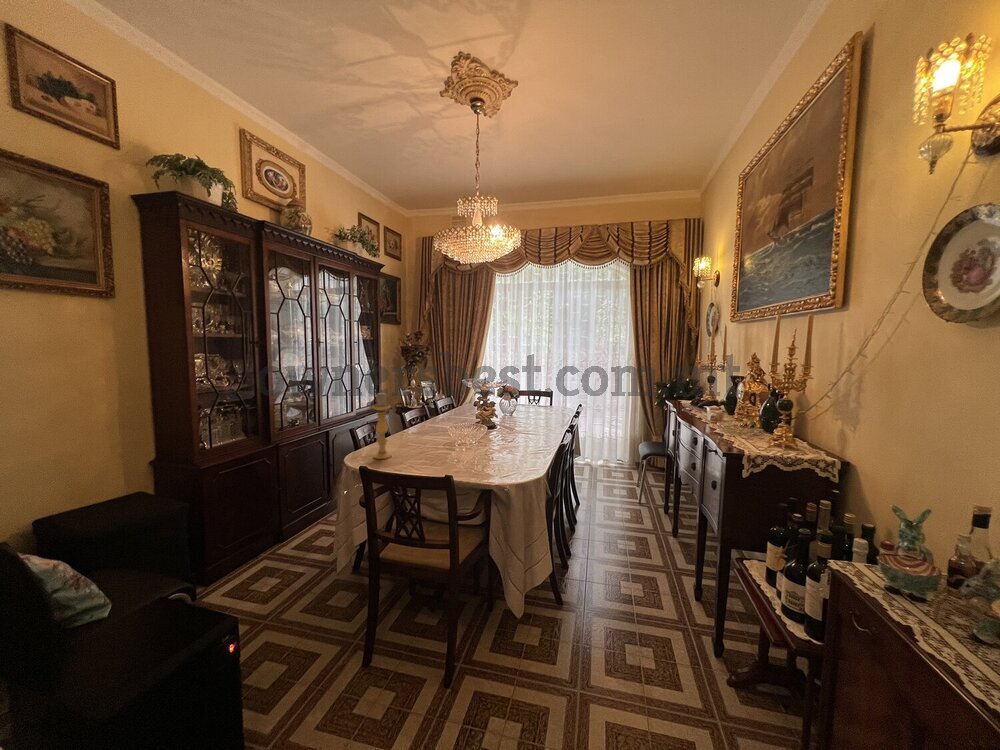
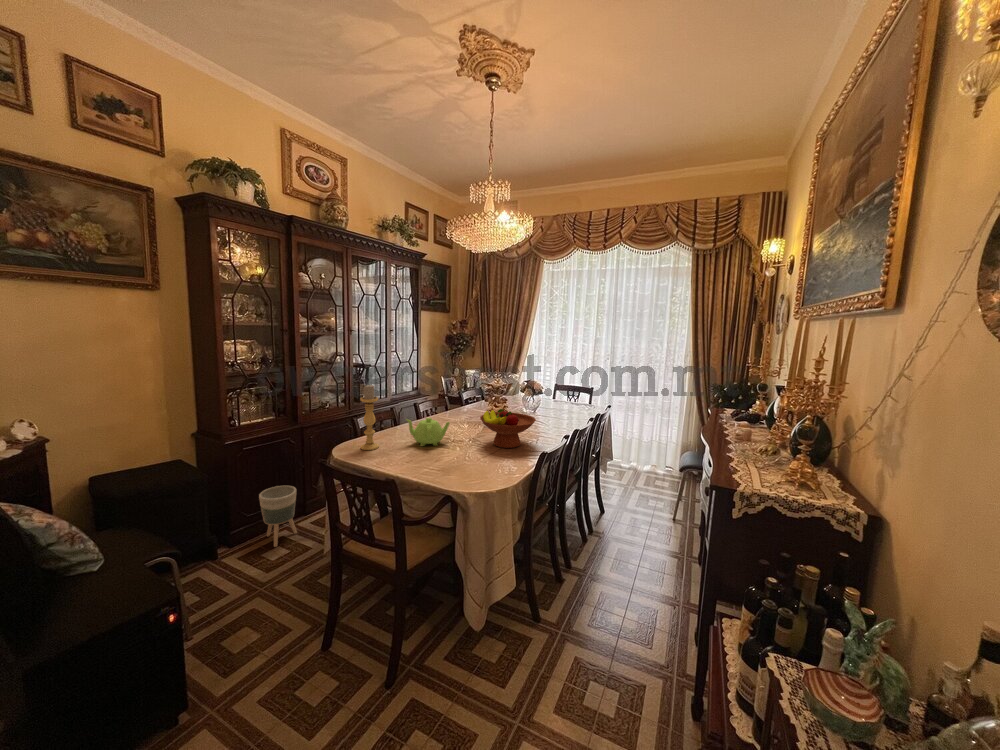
fruit bowl: none [486,409,539,446] -> present [480,409,536,448]
teapot: none [416,423,458,451] -> present [407,418,450,446]
planter: none [238,512,280,581] -> present [259,486,297,547]

